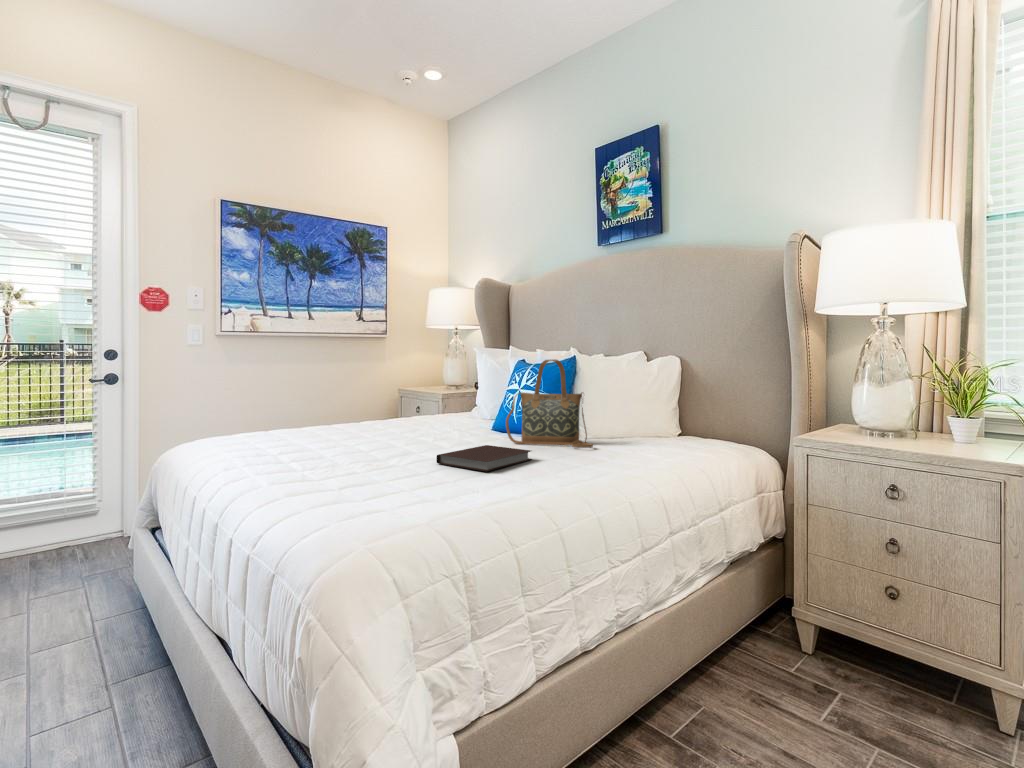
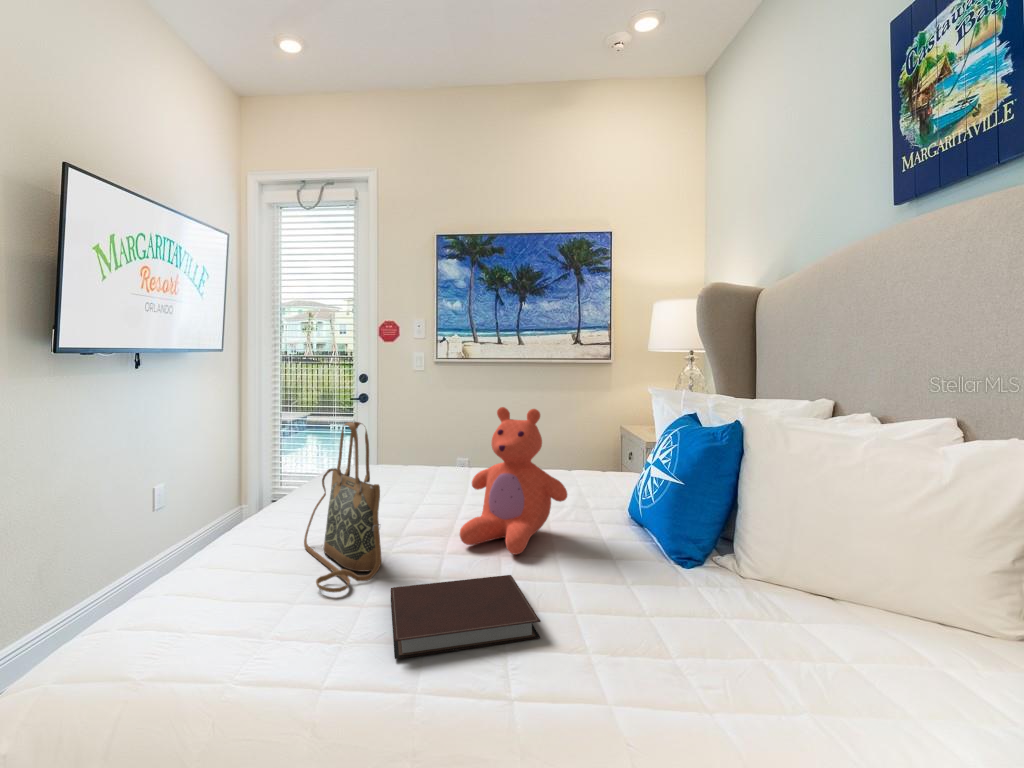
teddy bear: none [406,354,478,445] -> present [460,407,567,554]
handbag: present [506,359,593,448] -> present [304,422,381,592]

